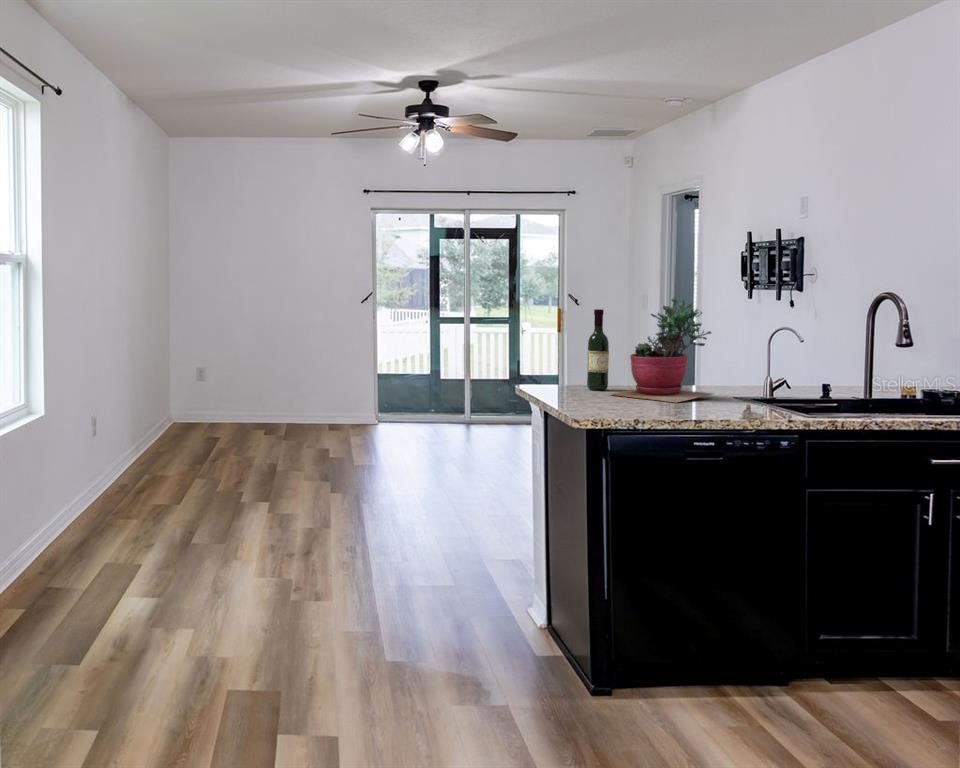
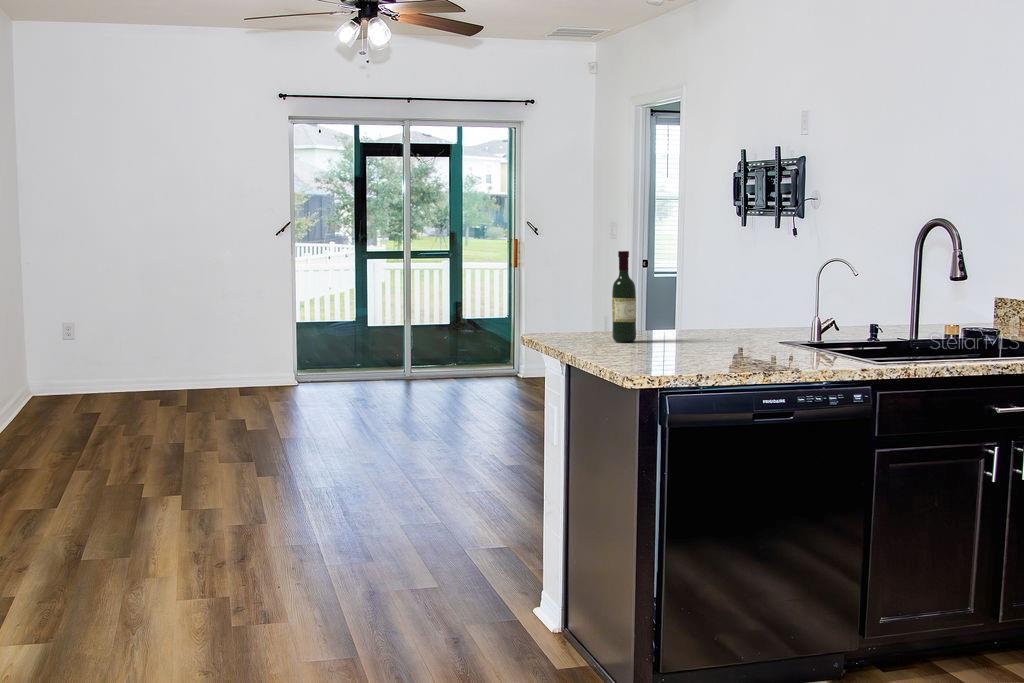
succulent plant: present [611,298,712,403] -> none [643,237,759,354]

